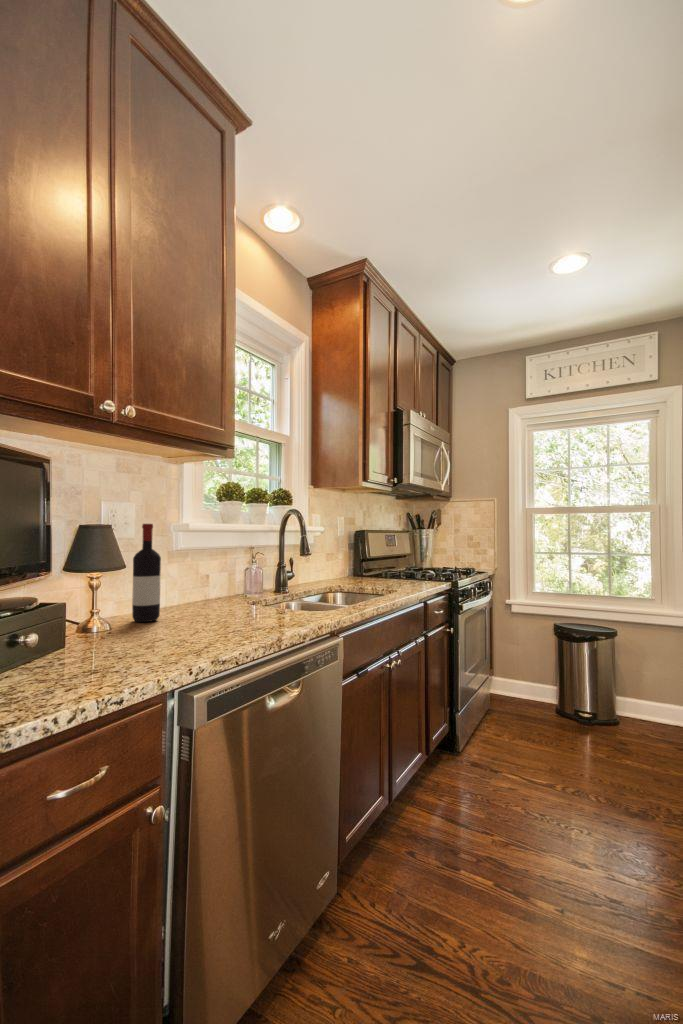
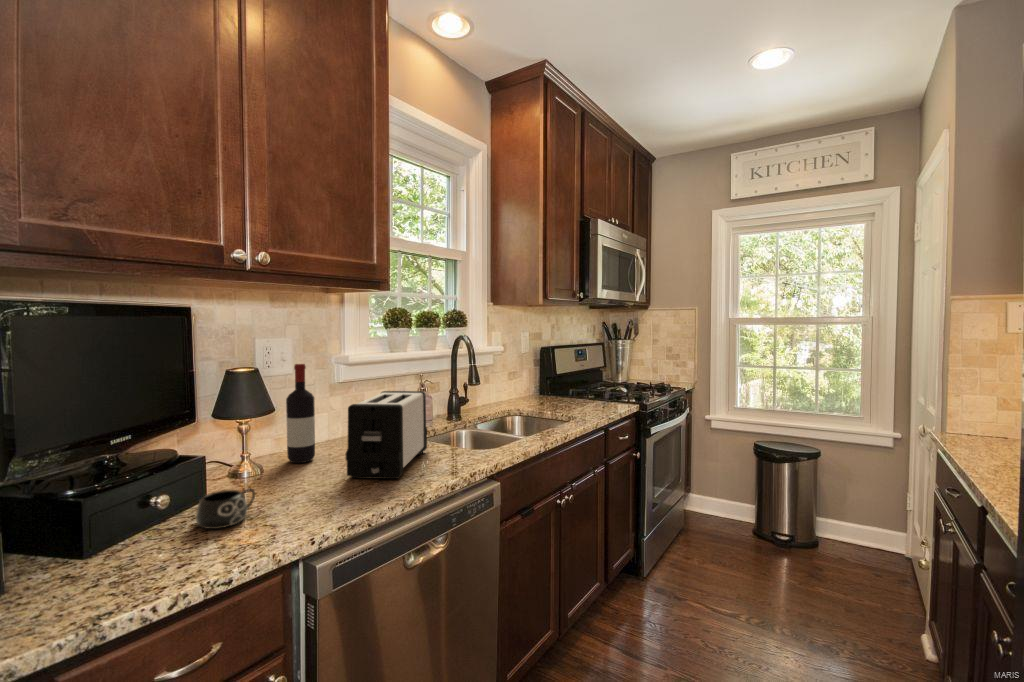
toaster: none [200,554,269,631] -> present [345,391,427,479]
mug: none [66,629,122,665] -> present [196,489,255,529]

